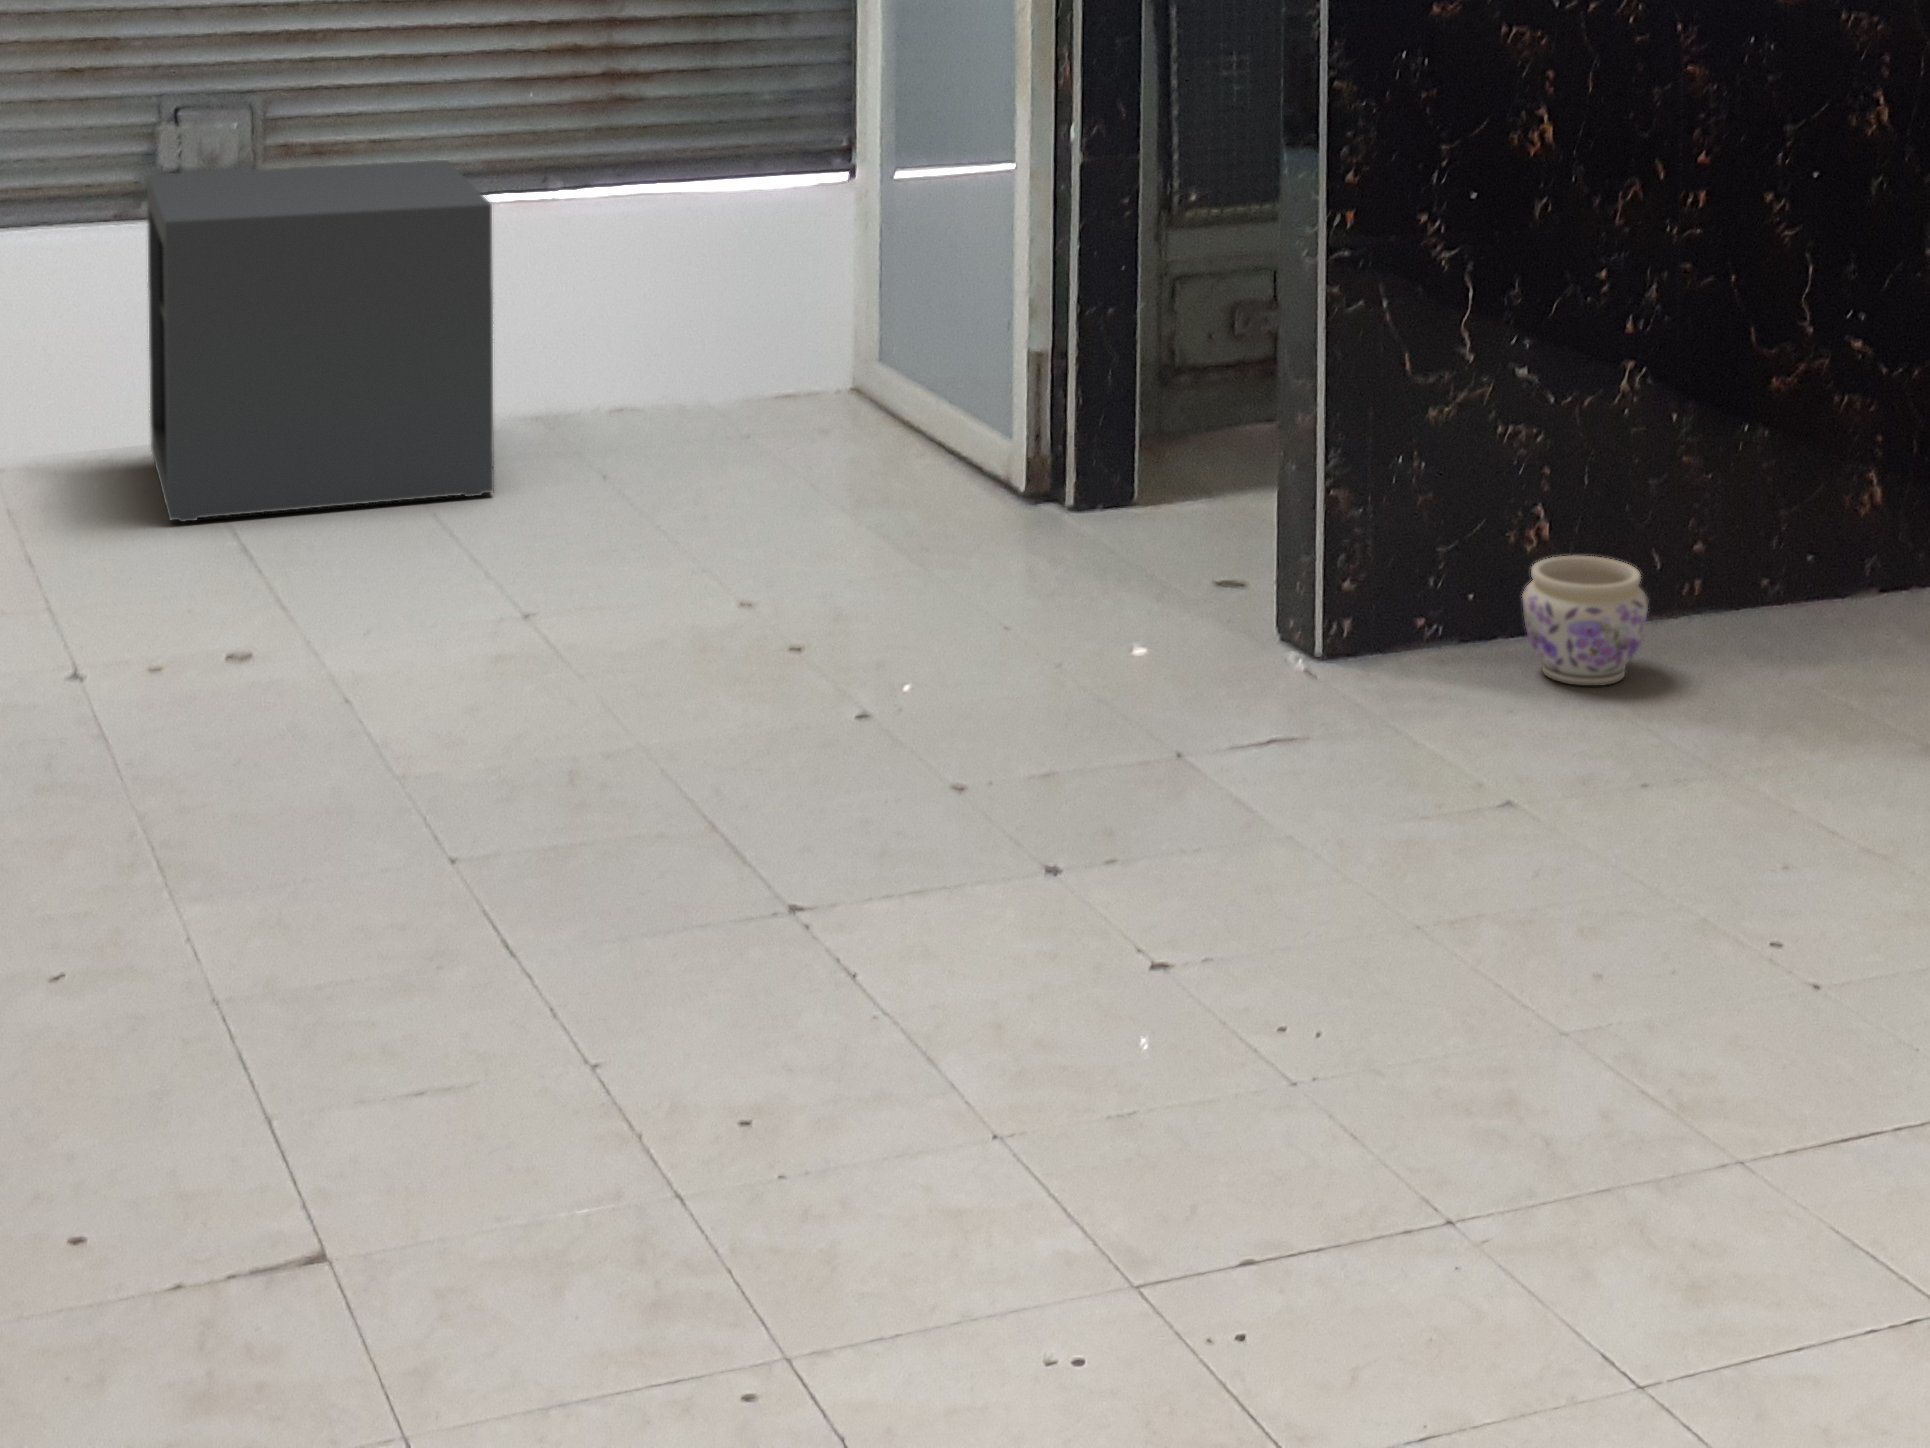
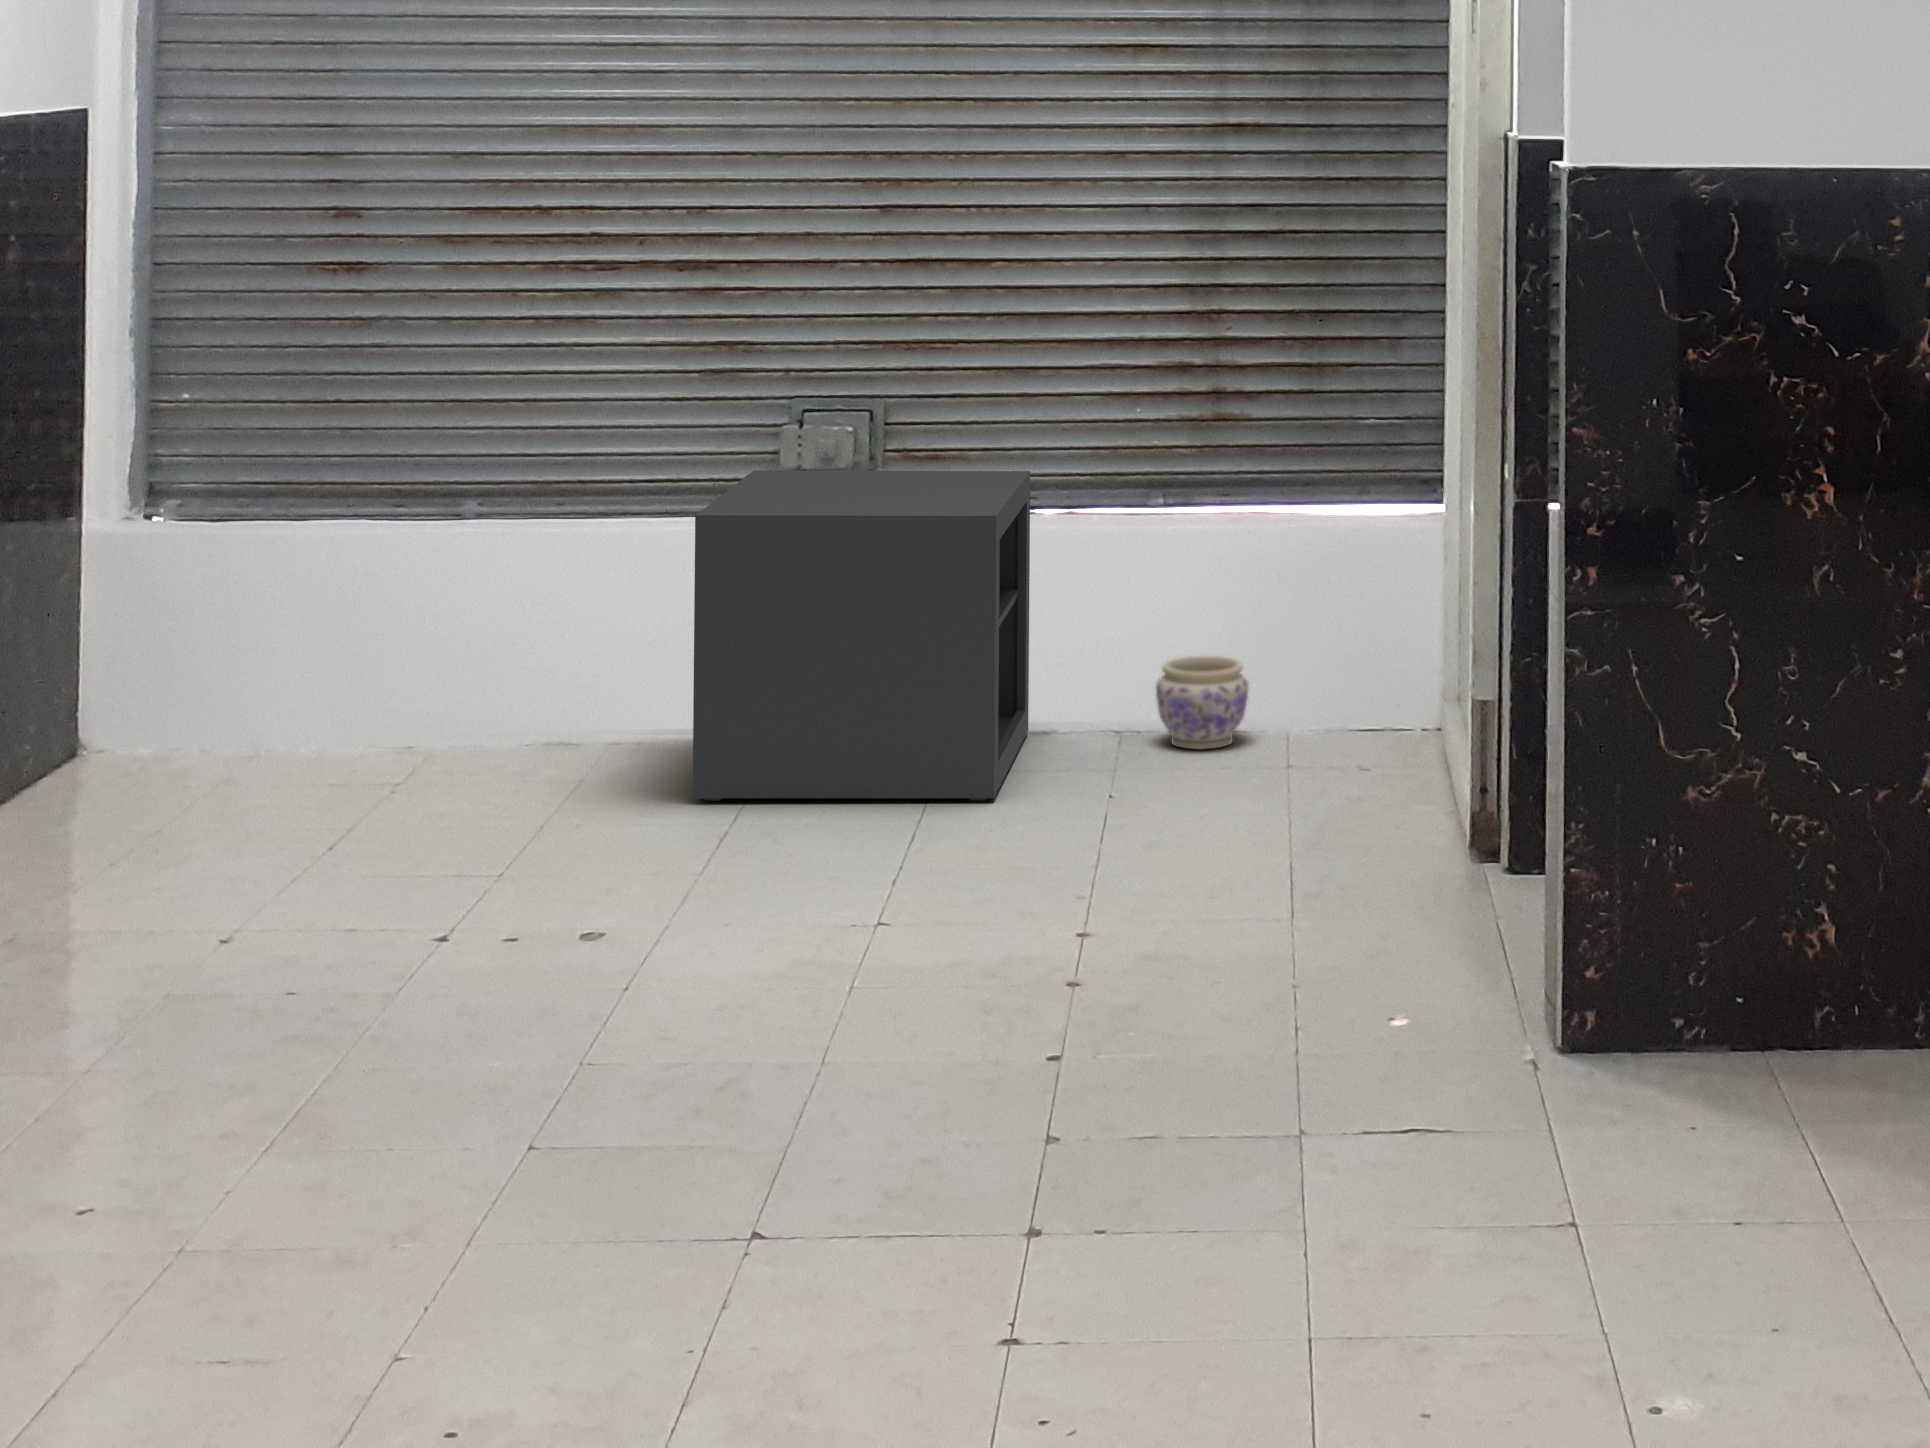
planter: present [1522,556,1648,686] -> present [1156,656,1249,750]

